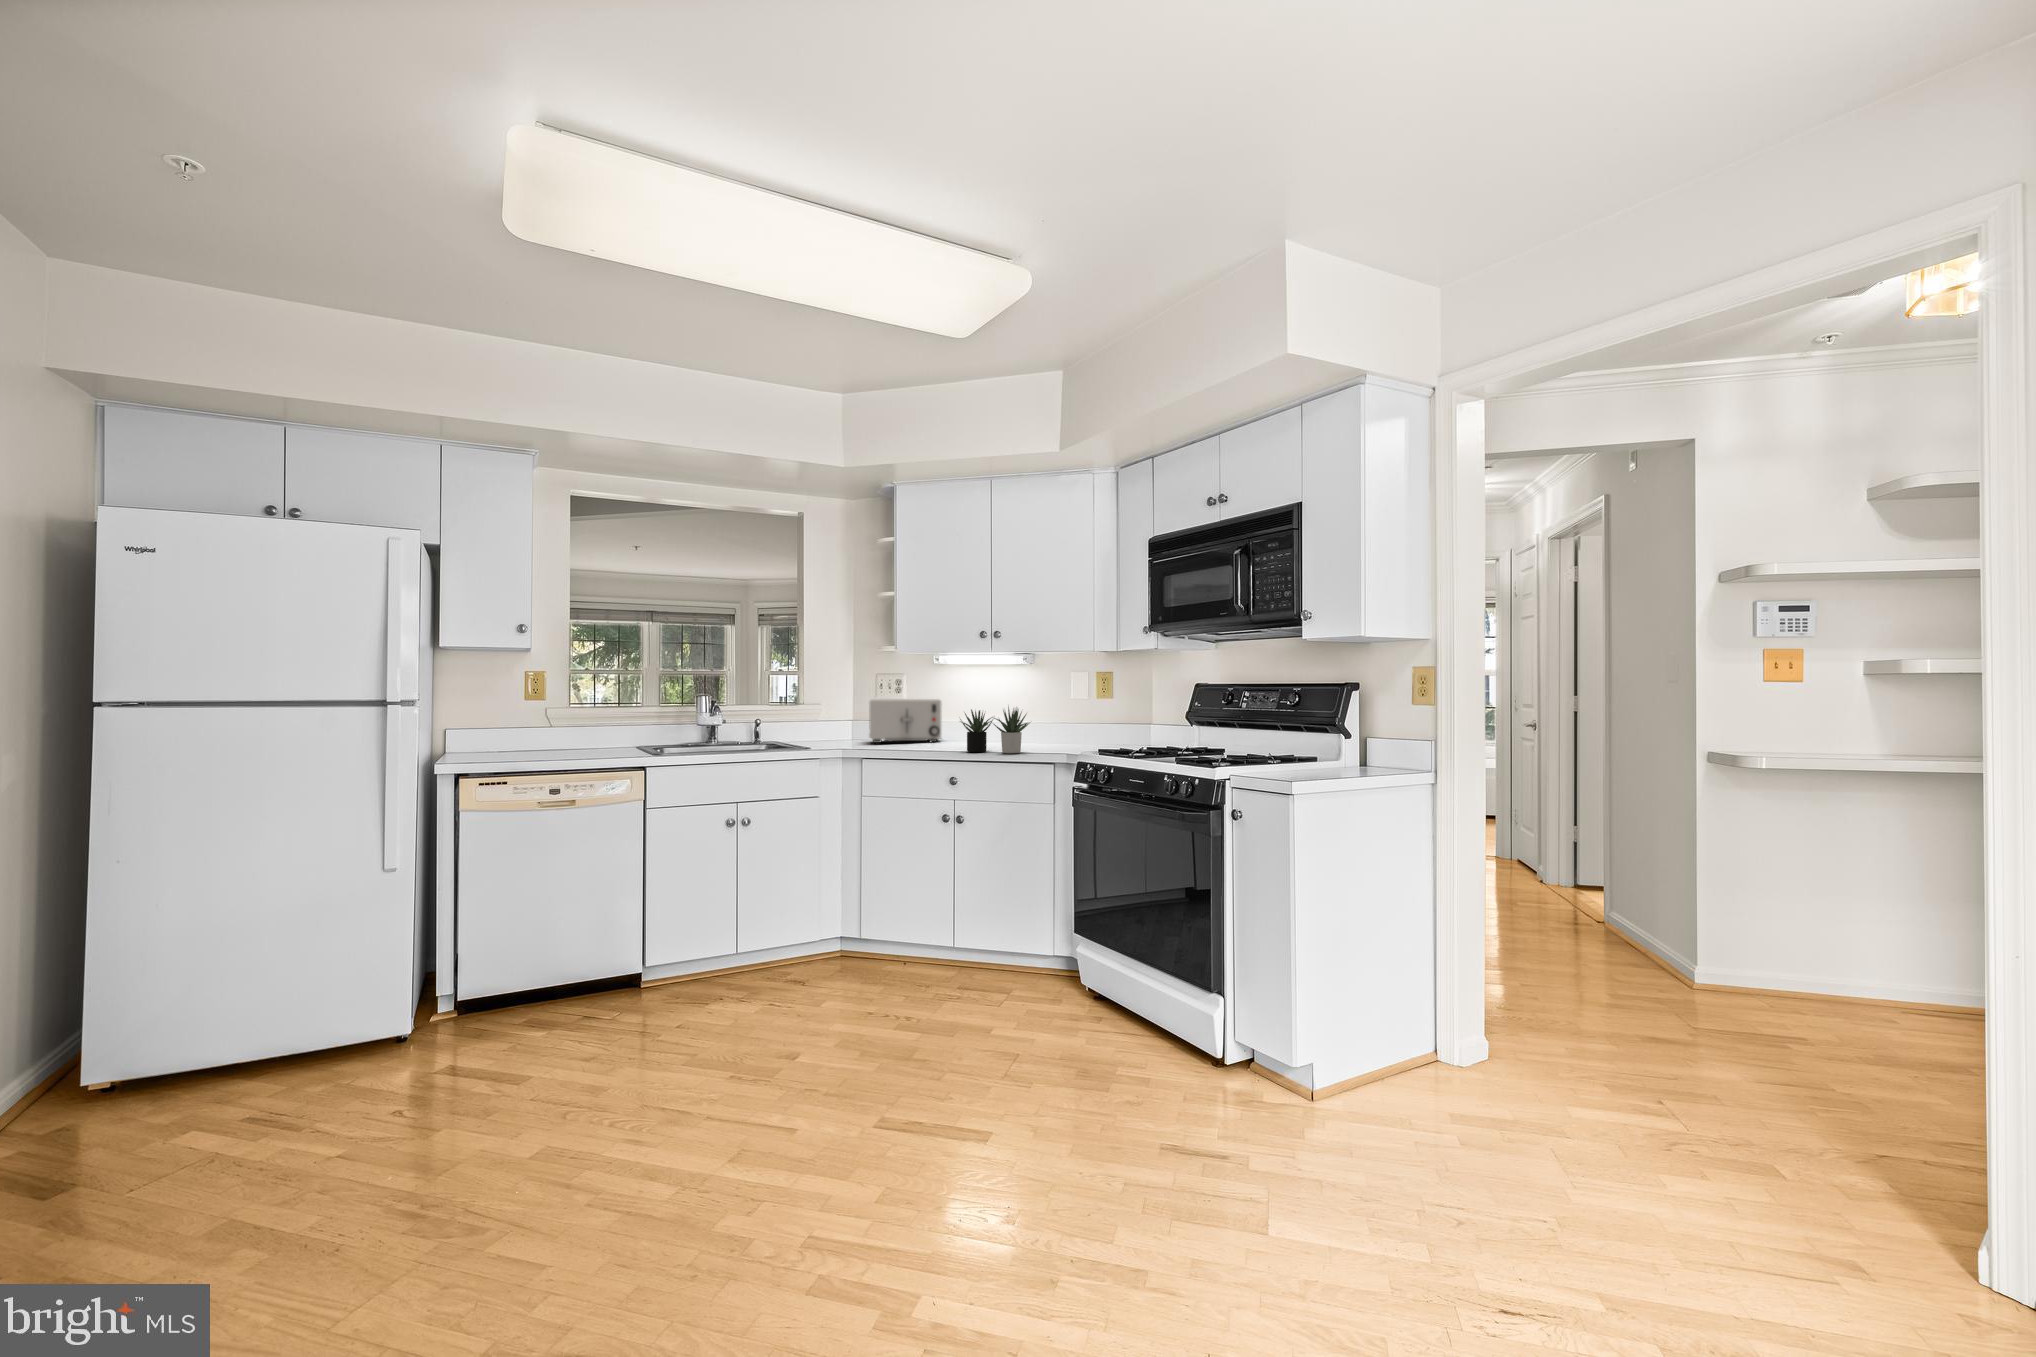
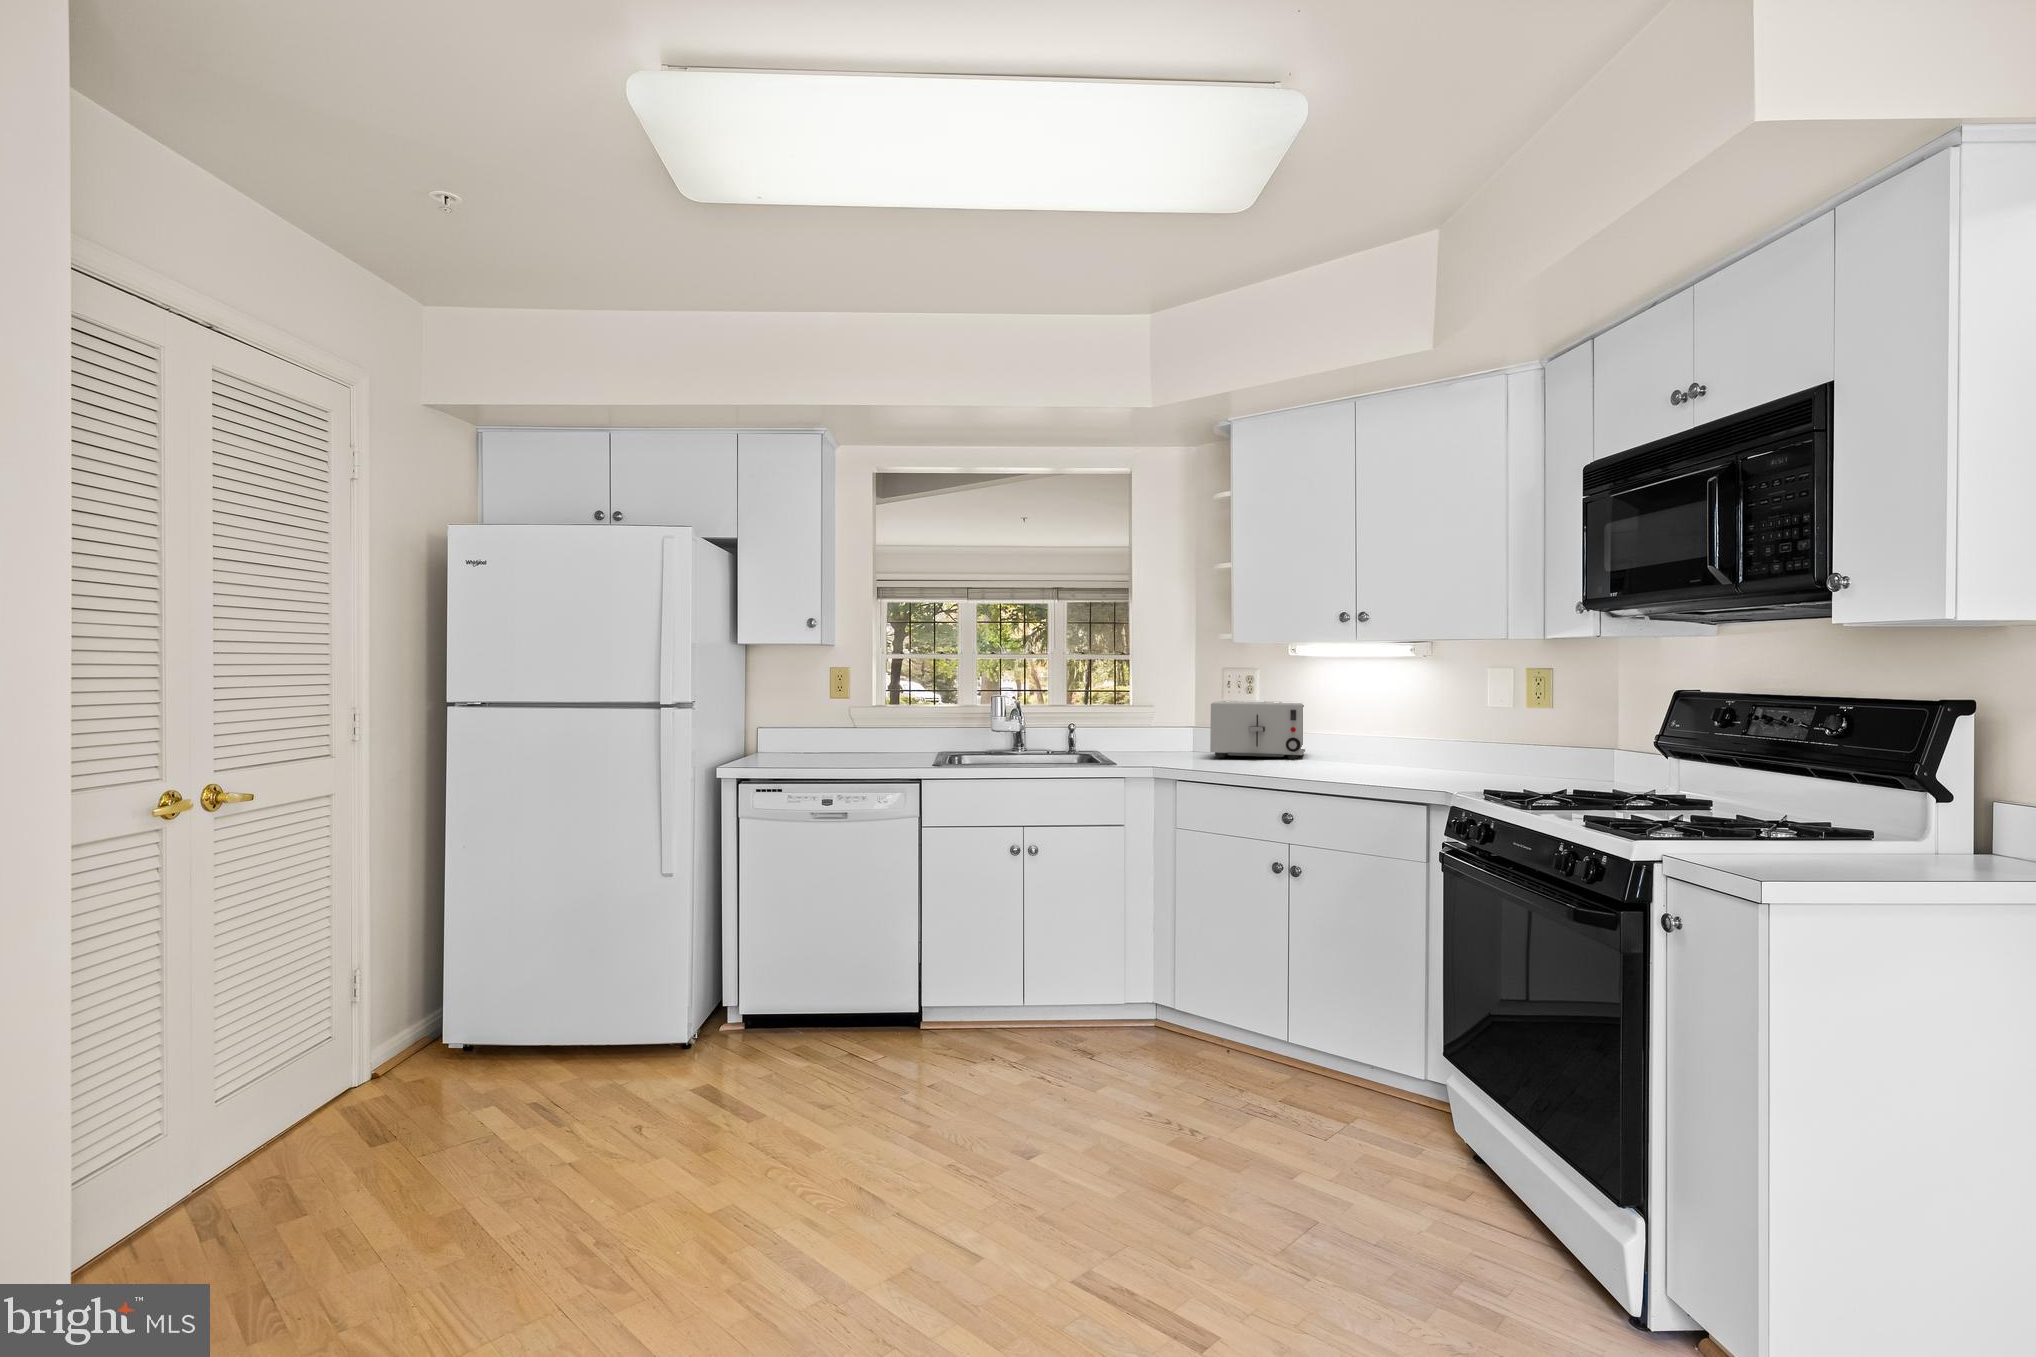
succulent plant: present [960,707,1029,753] -> none [1300,715,1400,785]

